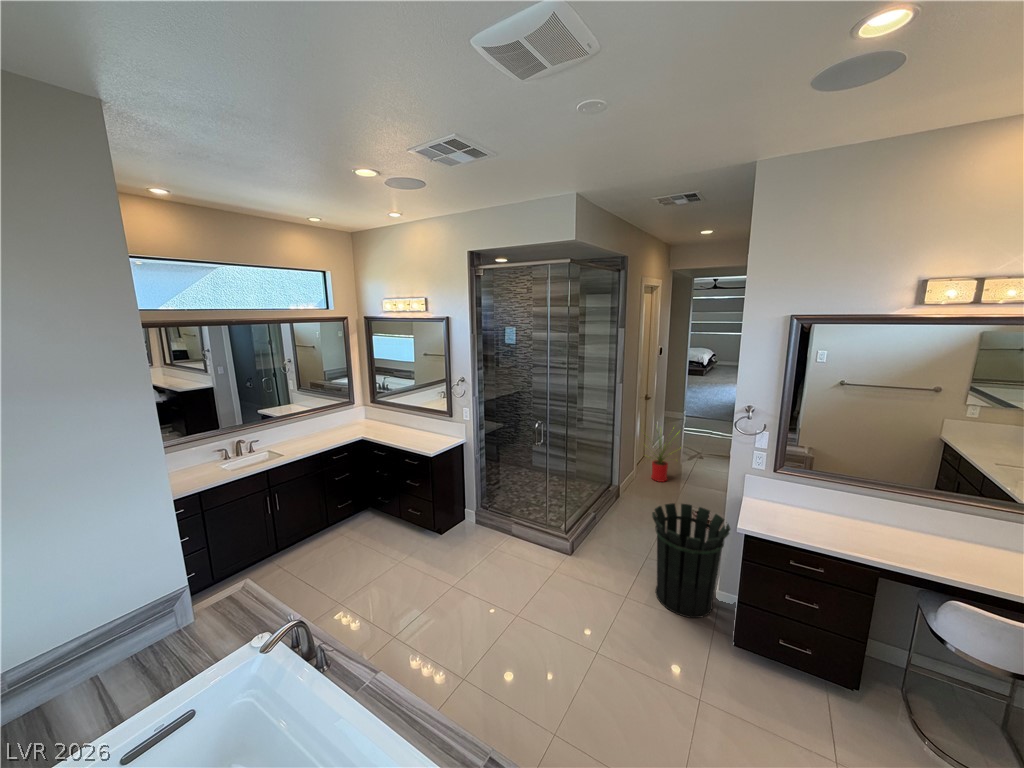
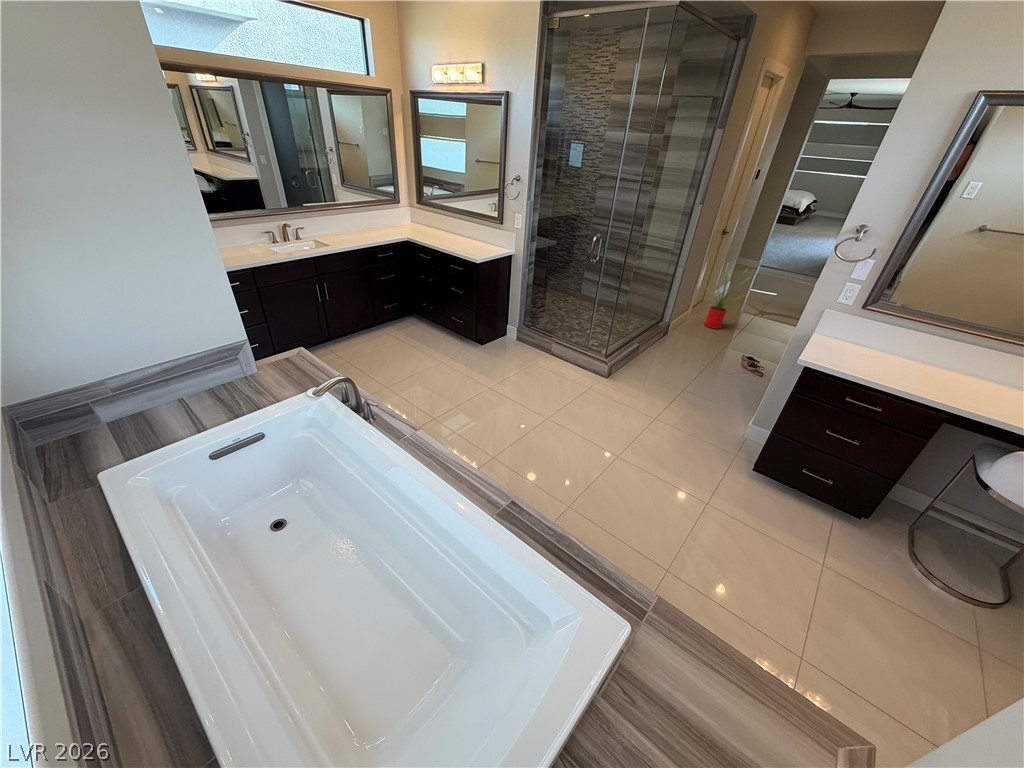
waste bin: present [652,503,730,618] -> none [686,337,790,444]

